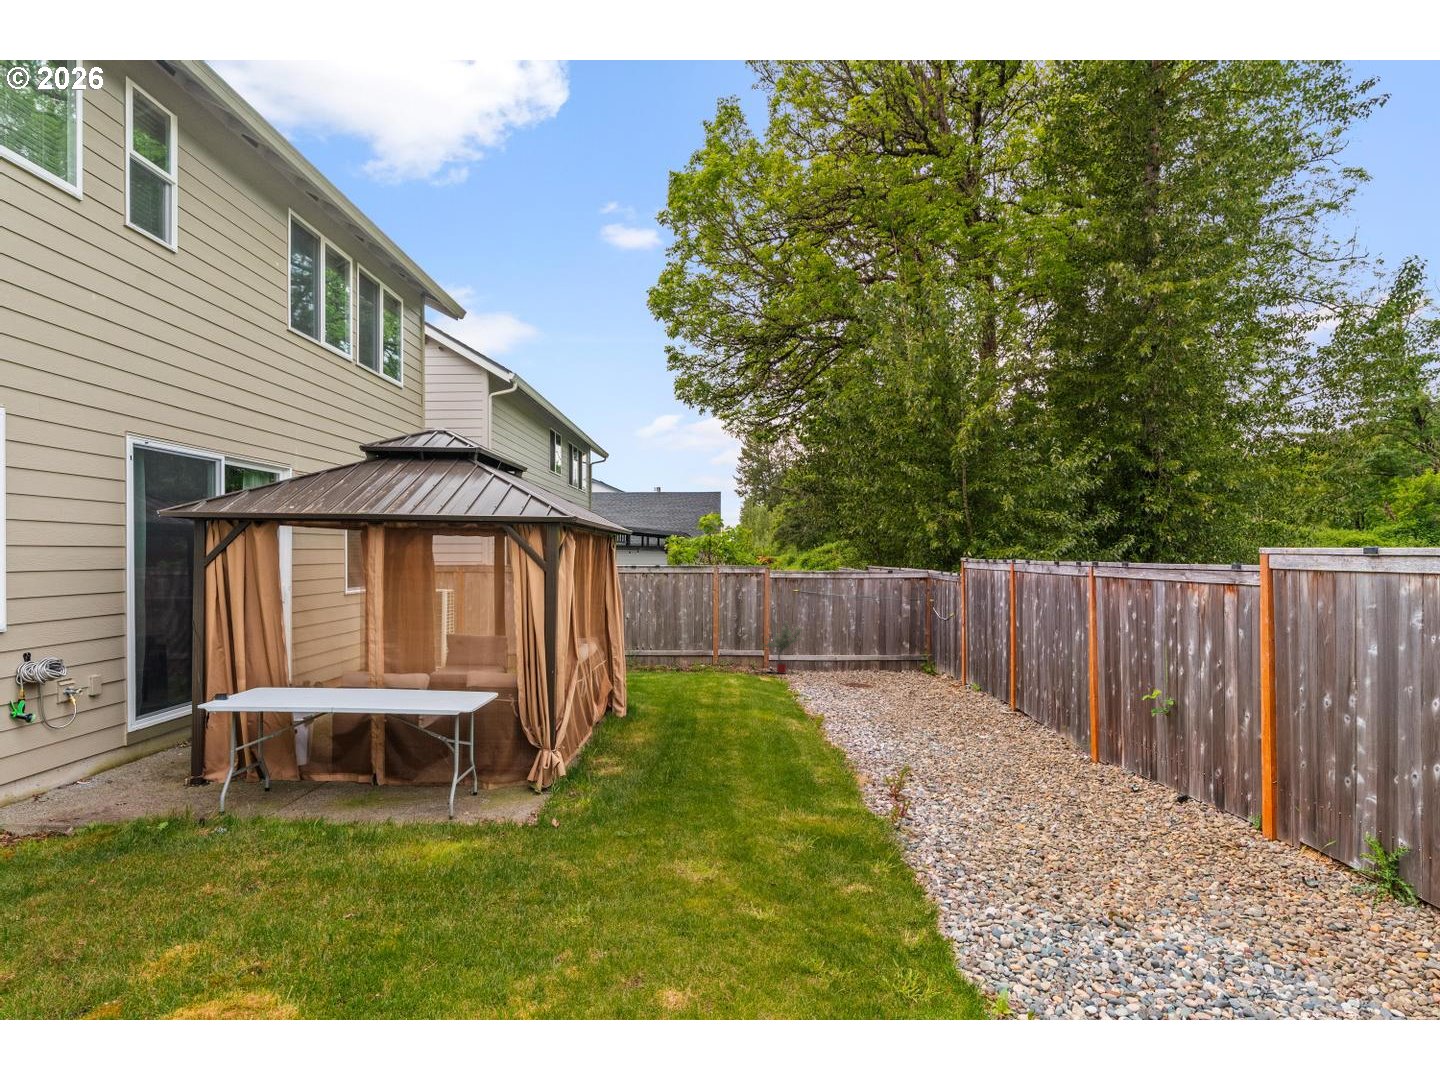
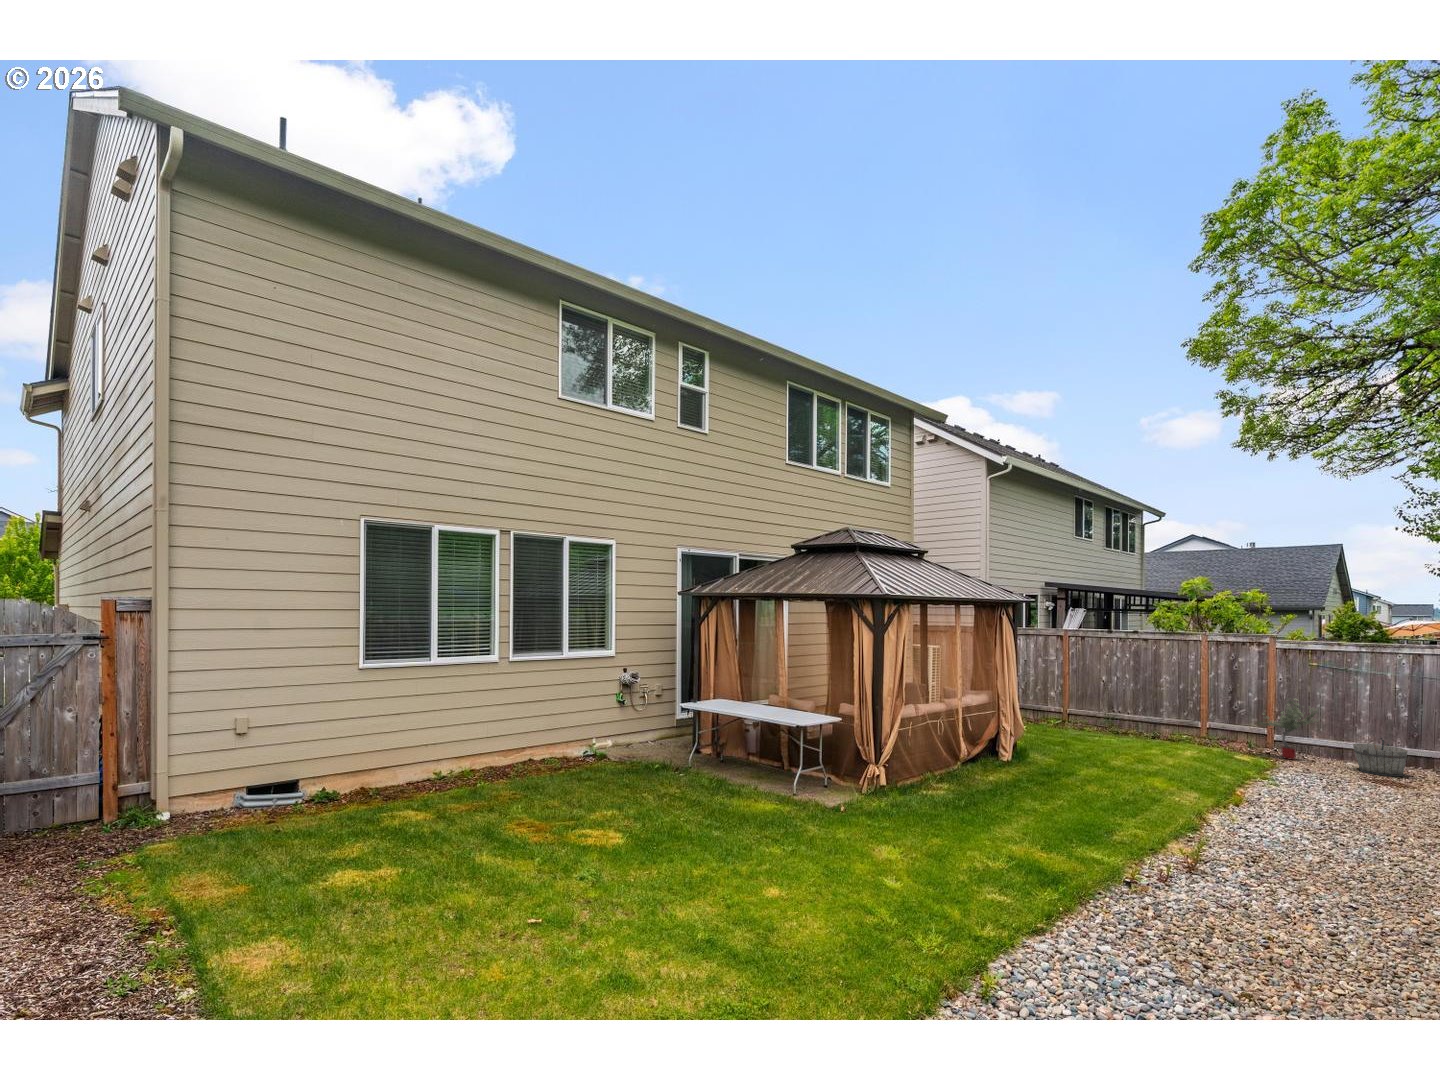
wooden bucket: none [824,647,857,676] -> present [1353,738,1408,776]

